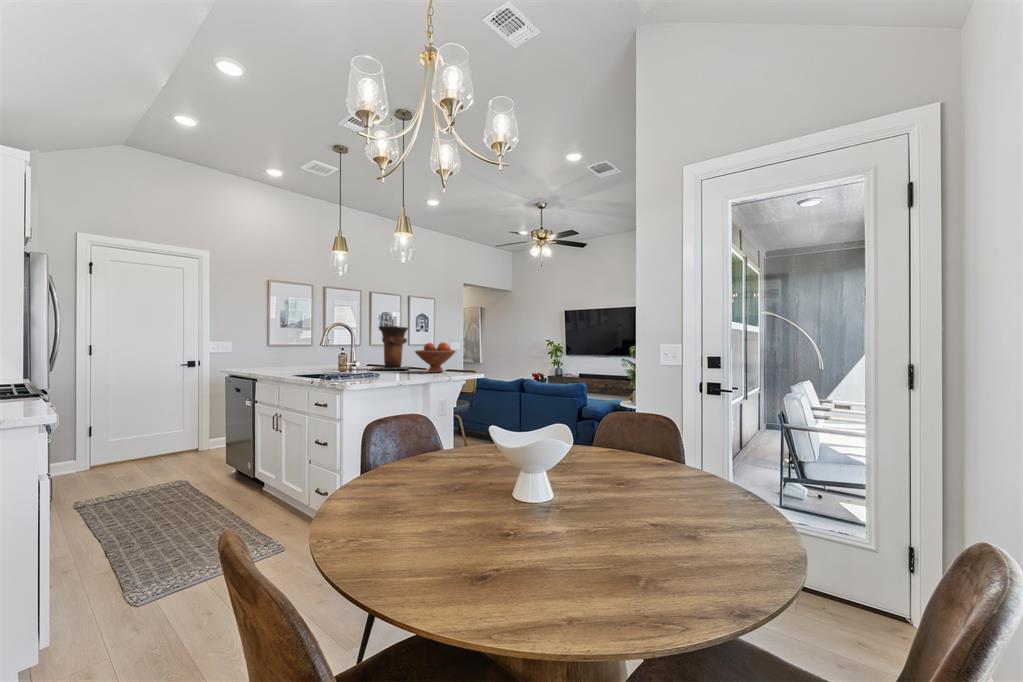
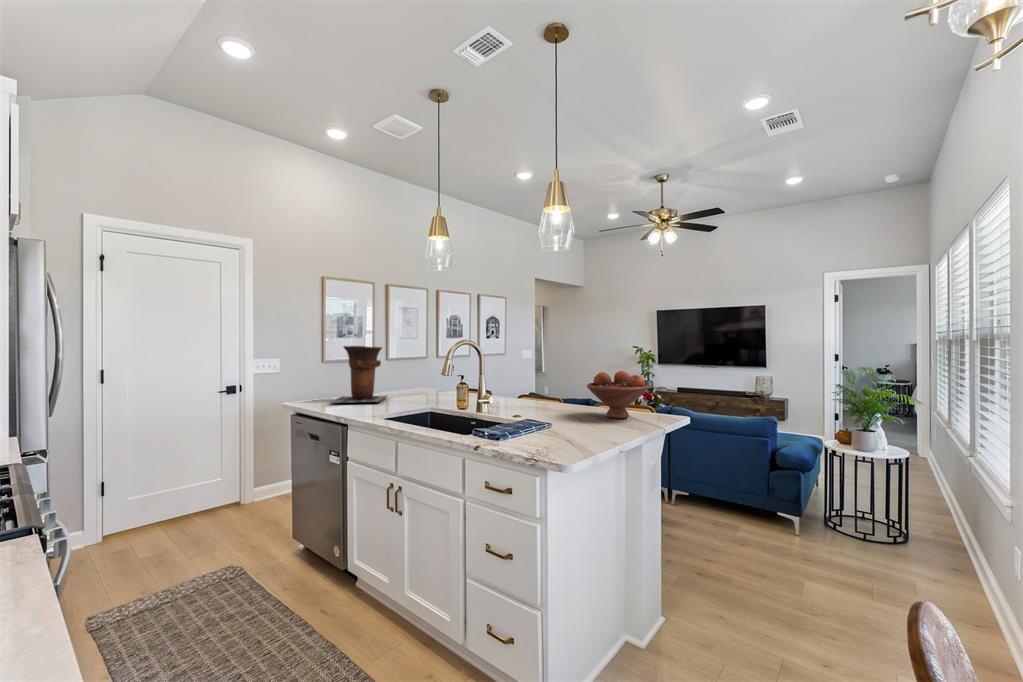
vase: present [372,326,410,369] -> present [331,346,387,403]

